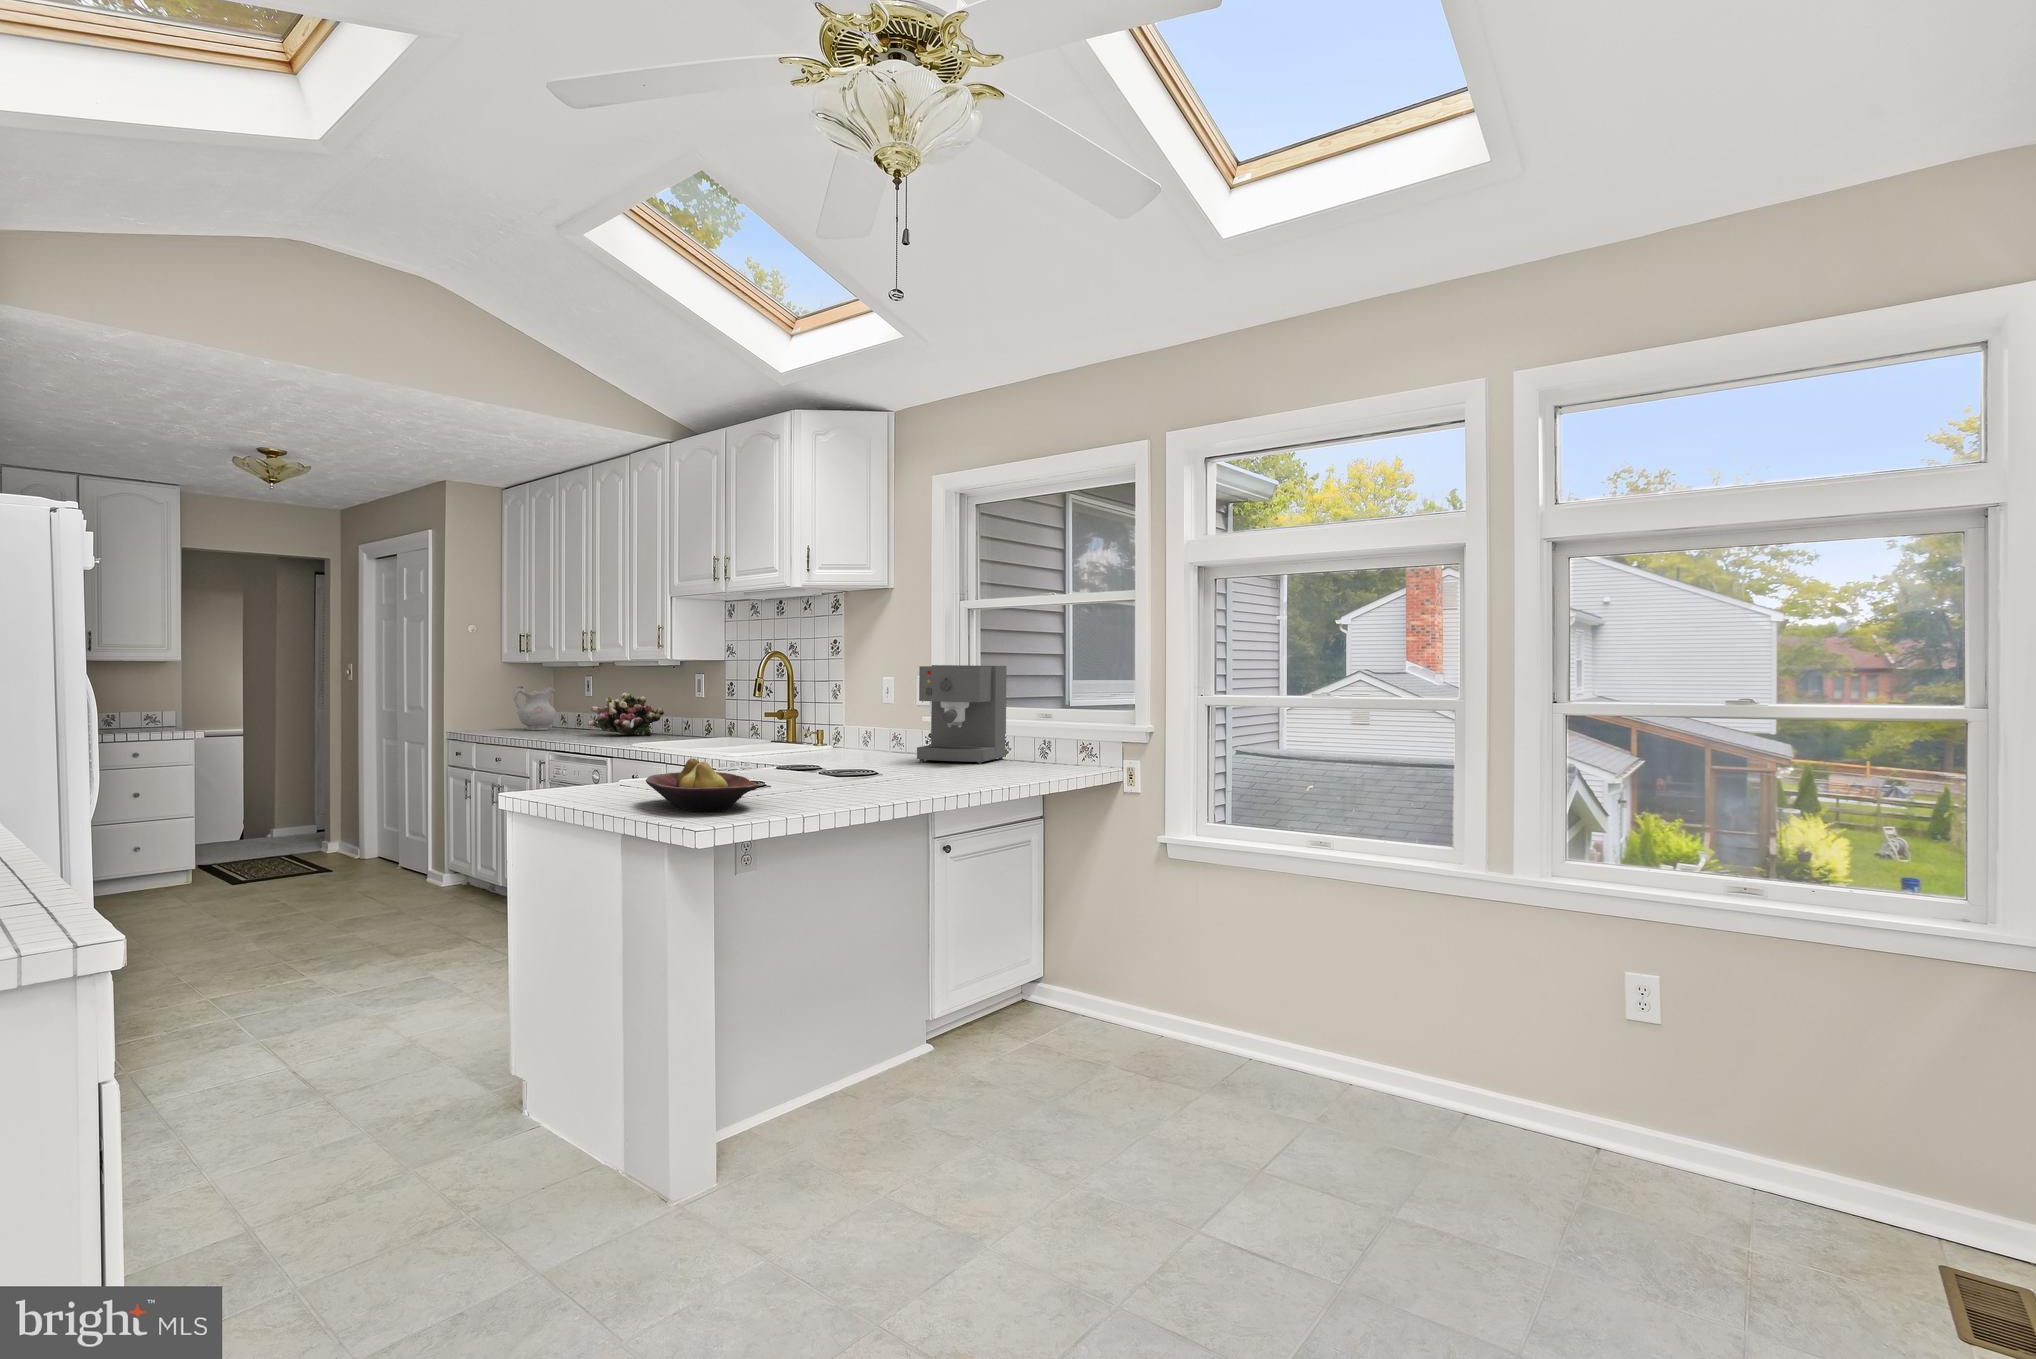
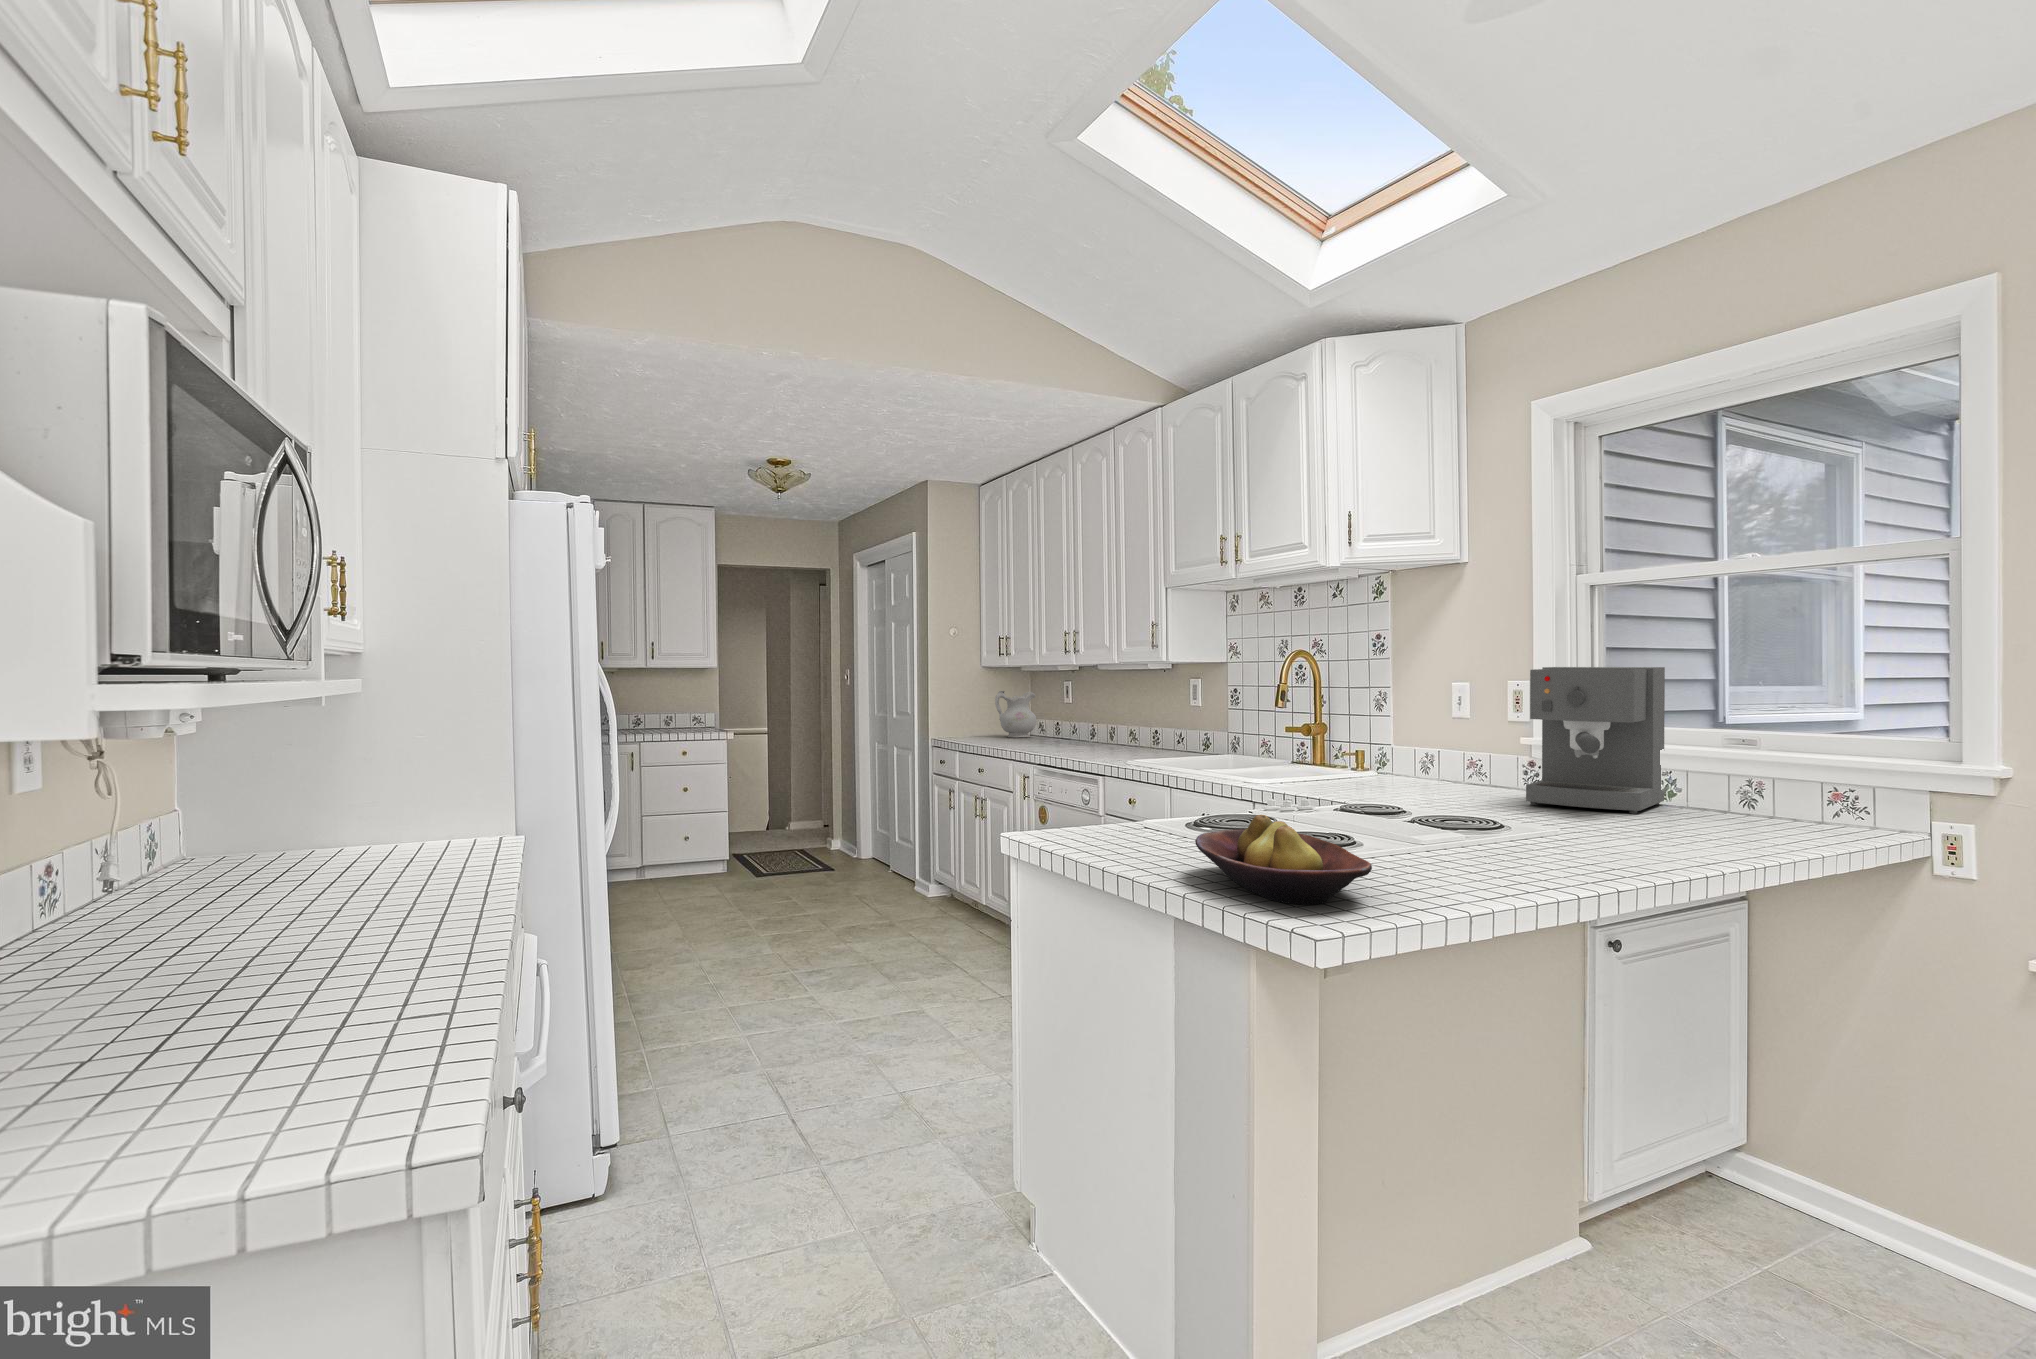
flower arrangement: present [588,693,664,736] -> none [1072,699,1153,748]

